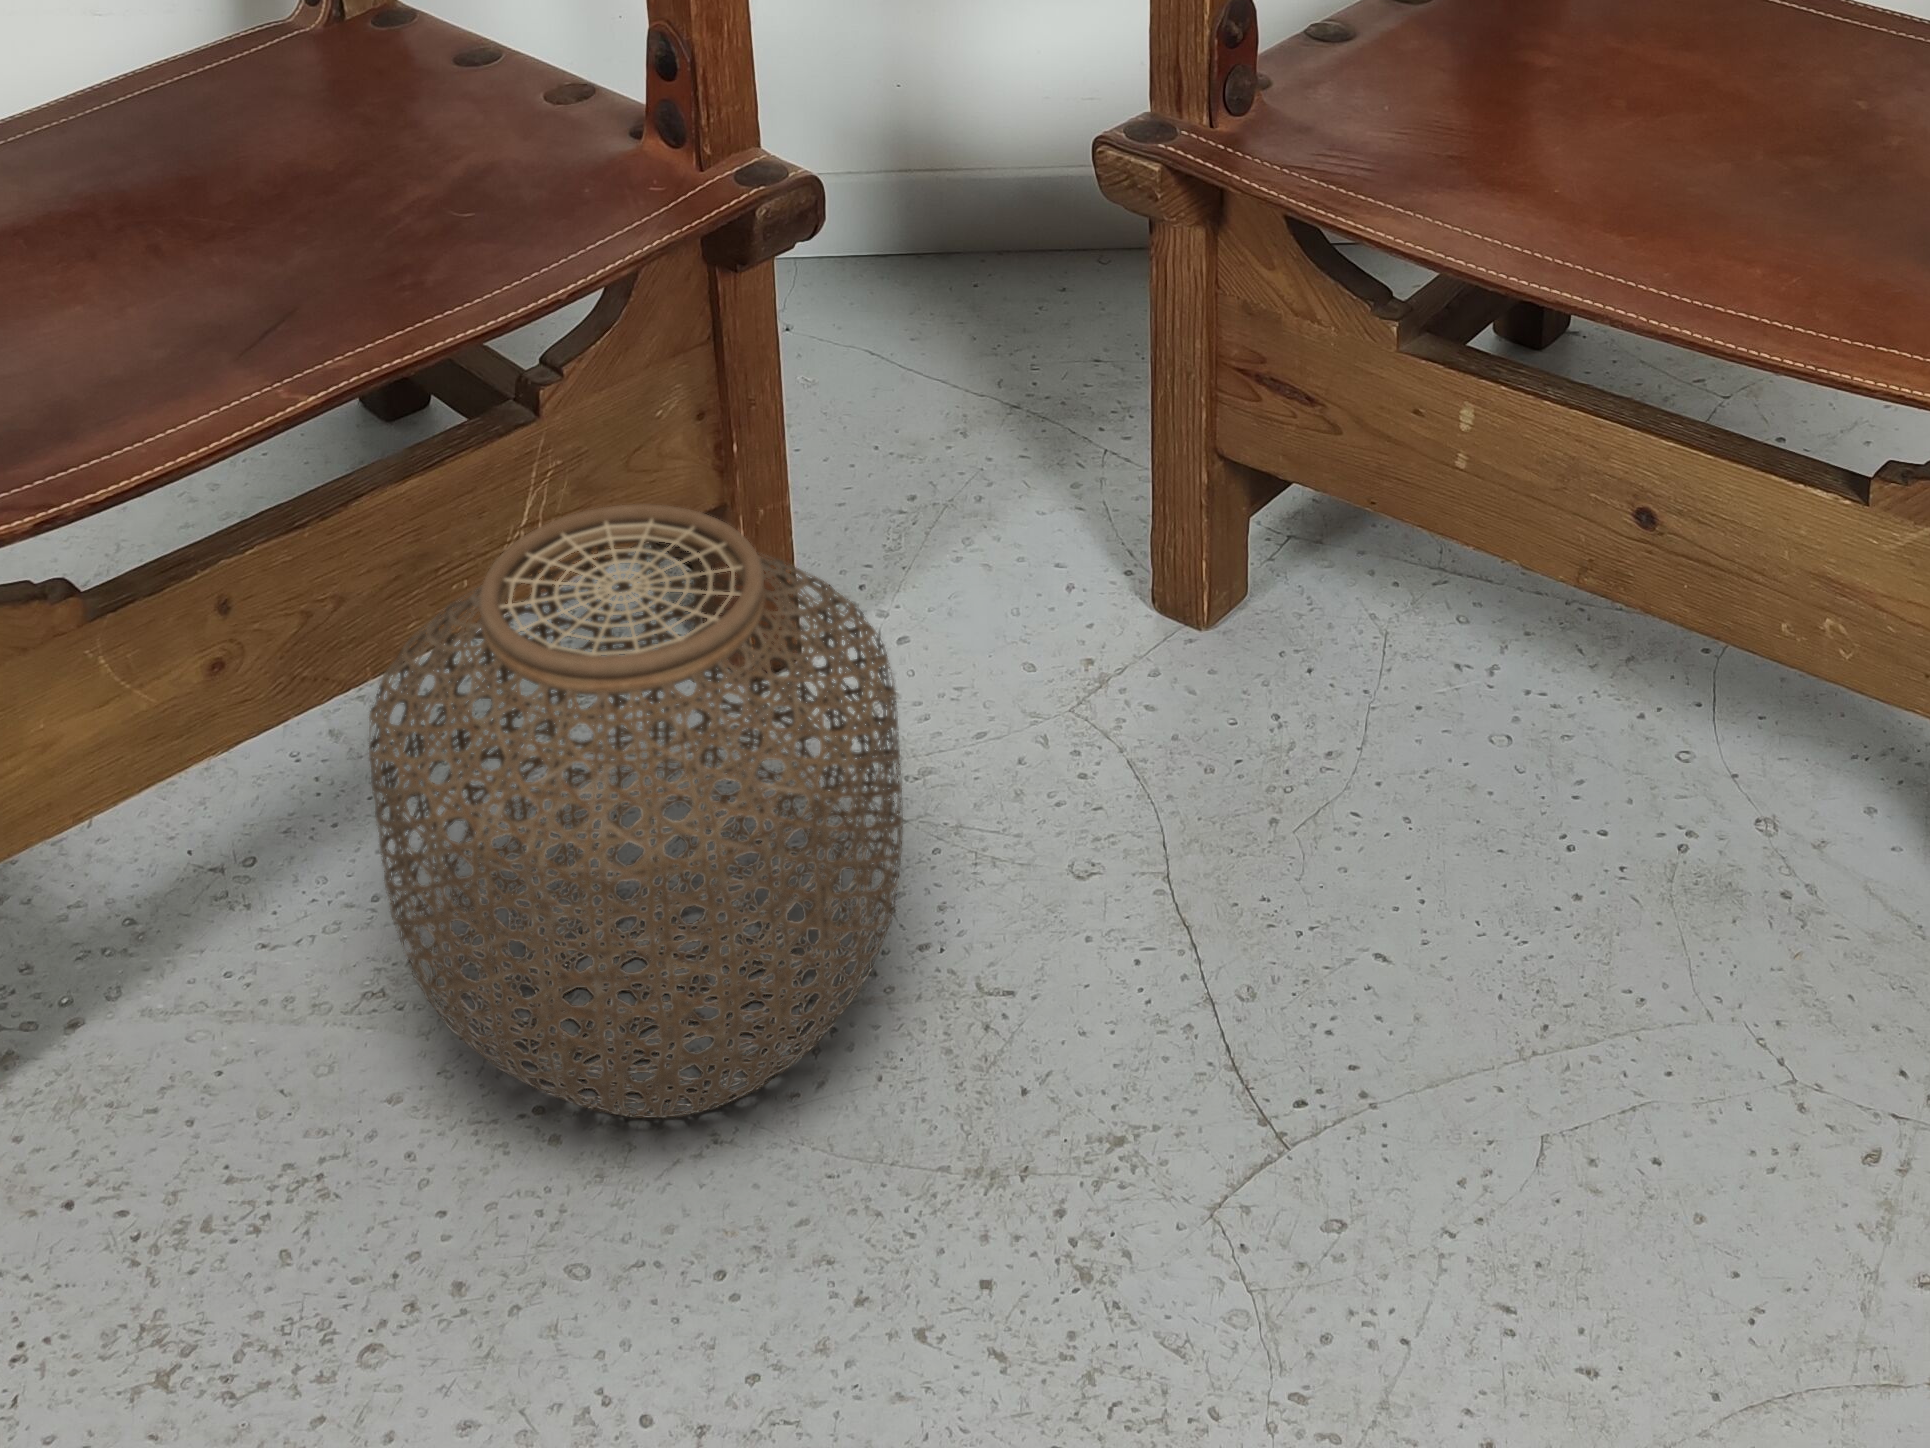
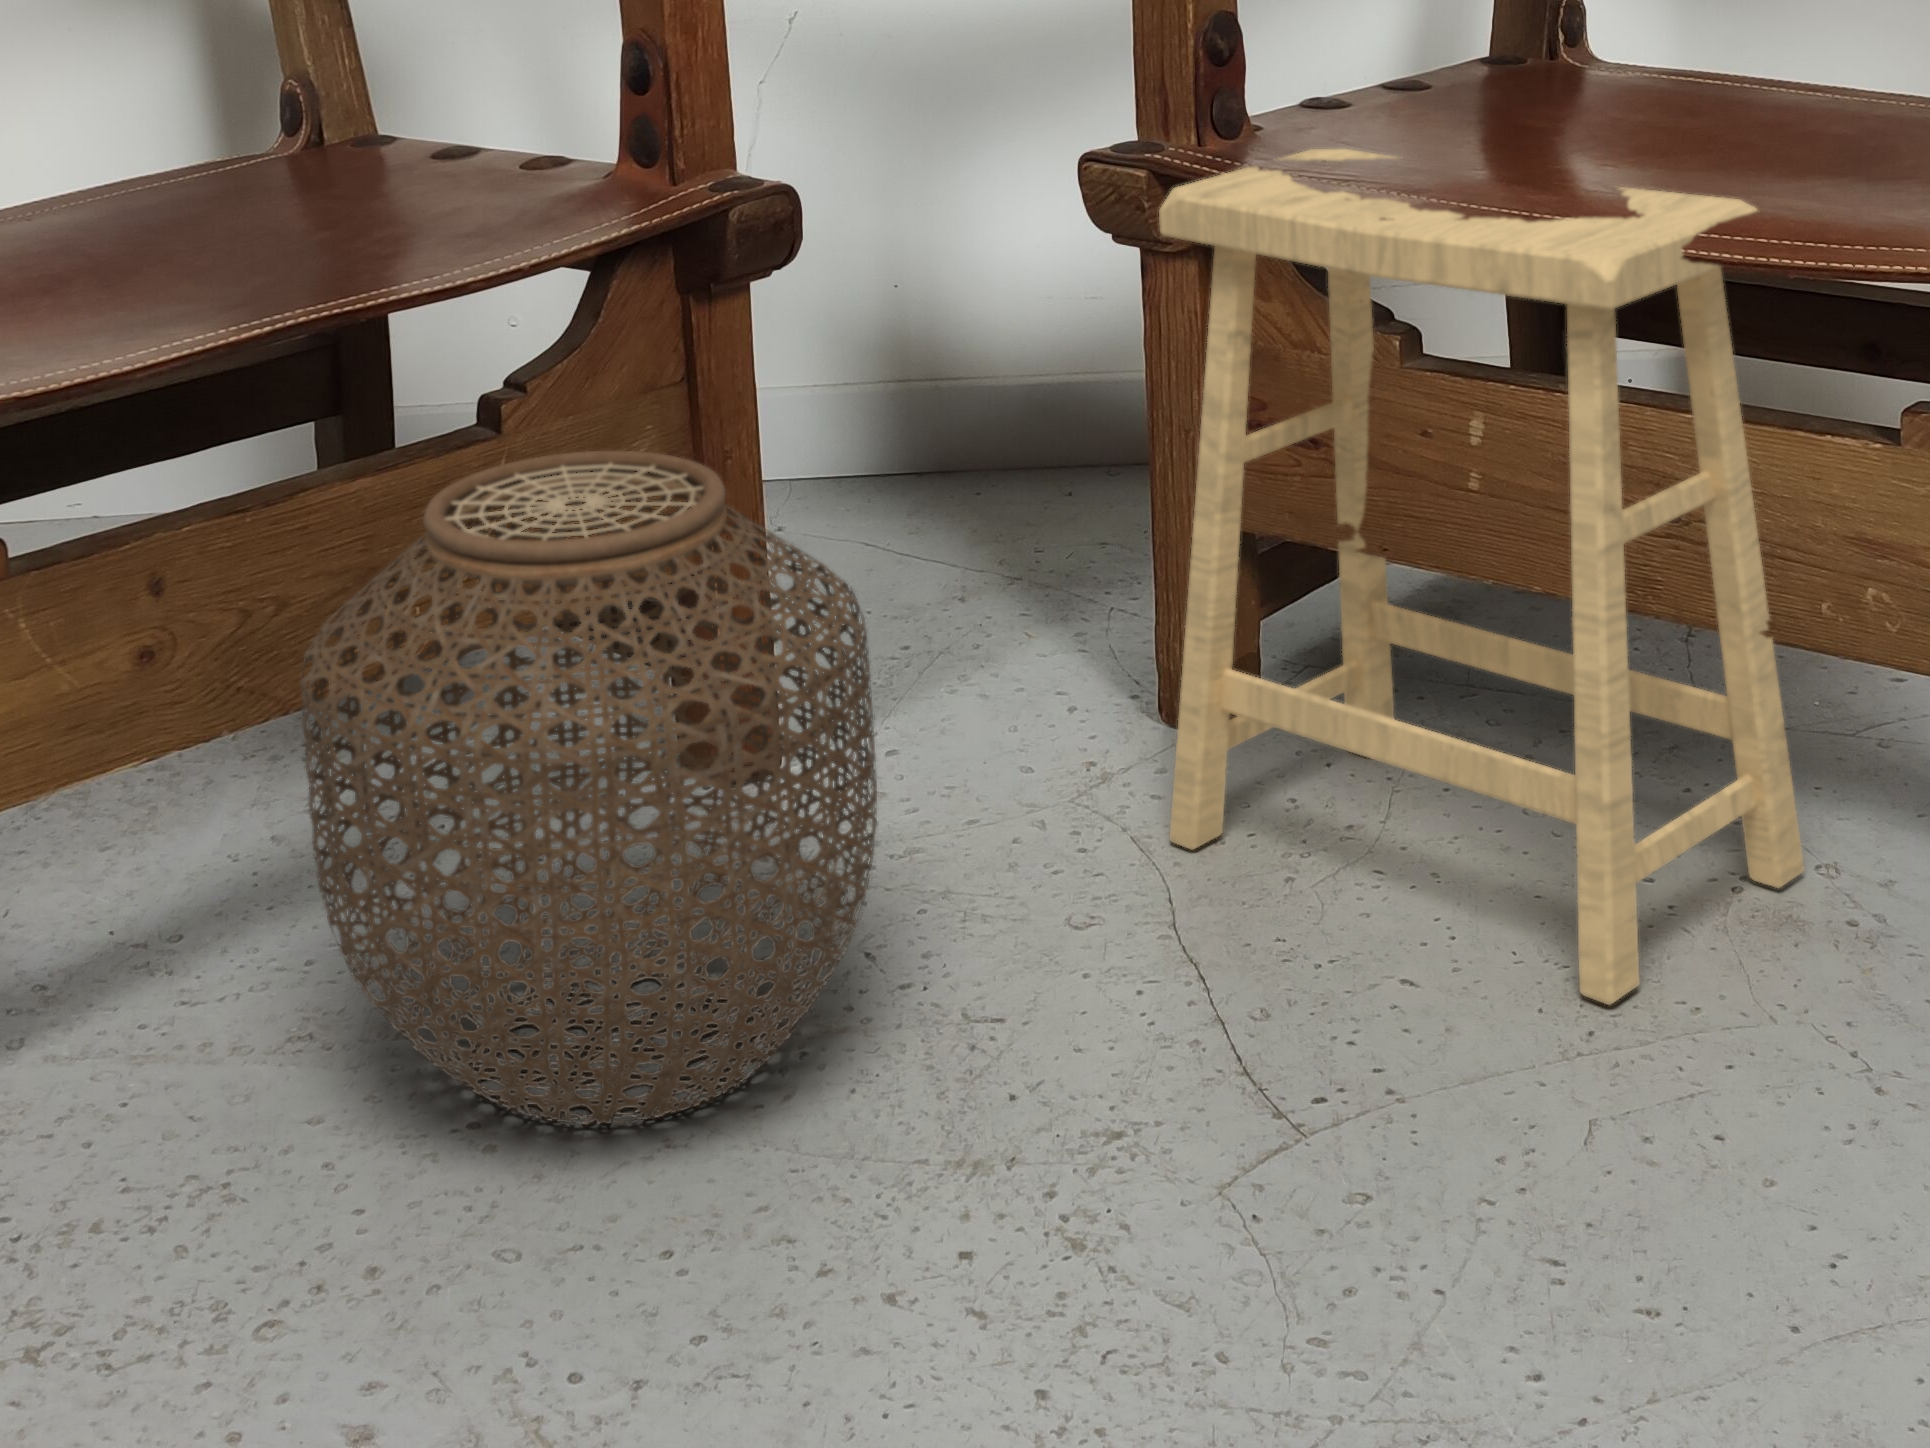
footstool: none [1164,137,1768,996] -> present [1159,149,1804,1006]

